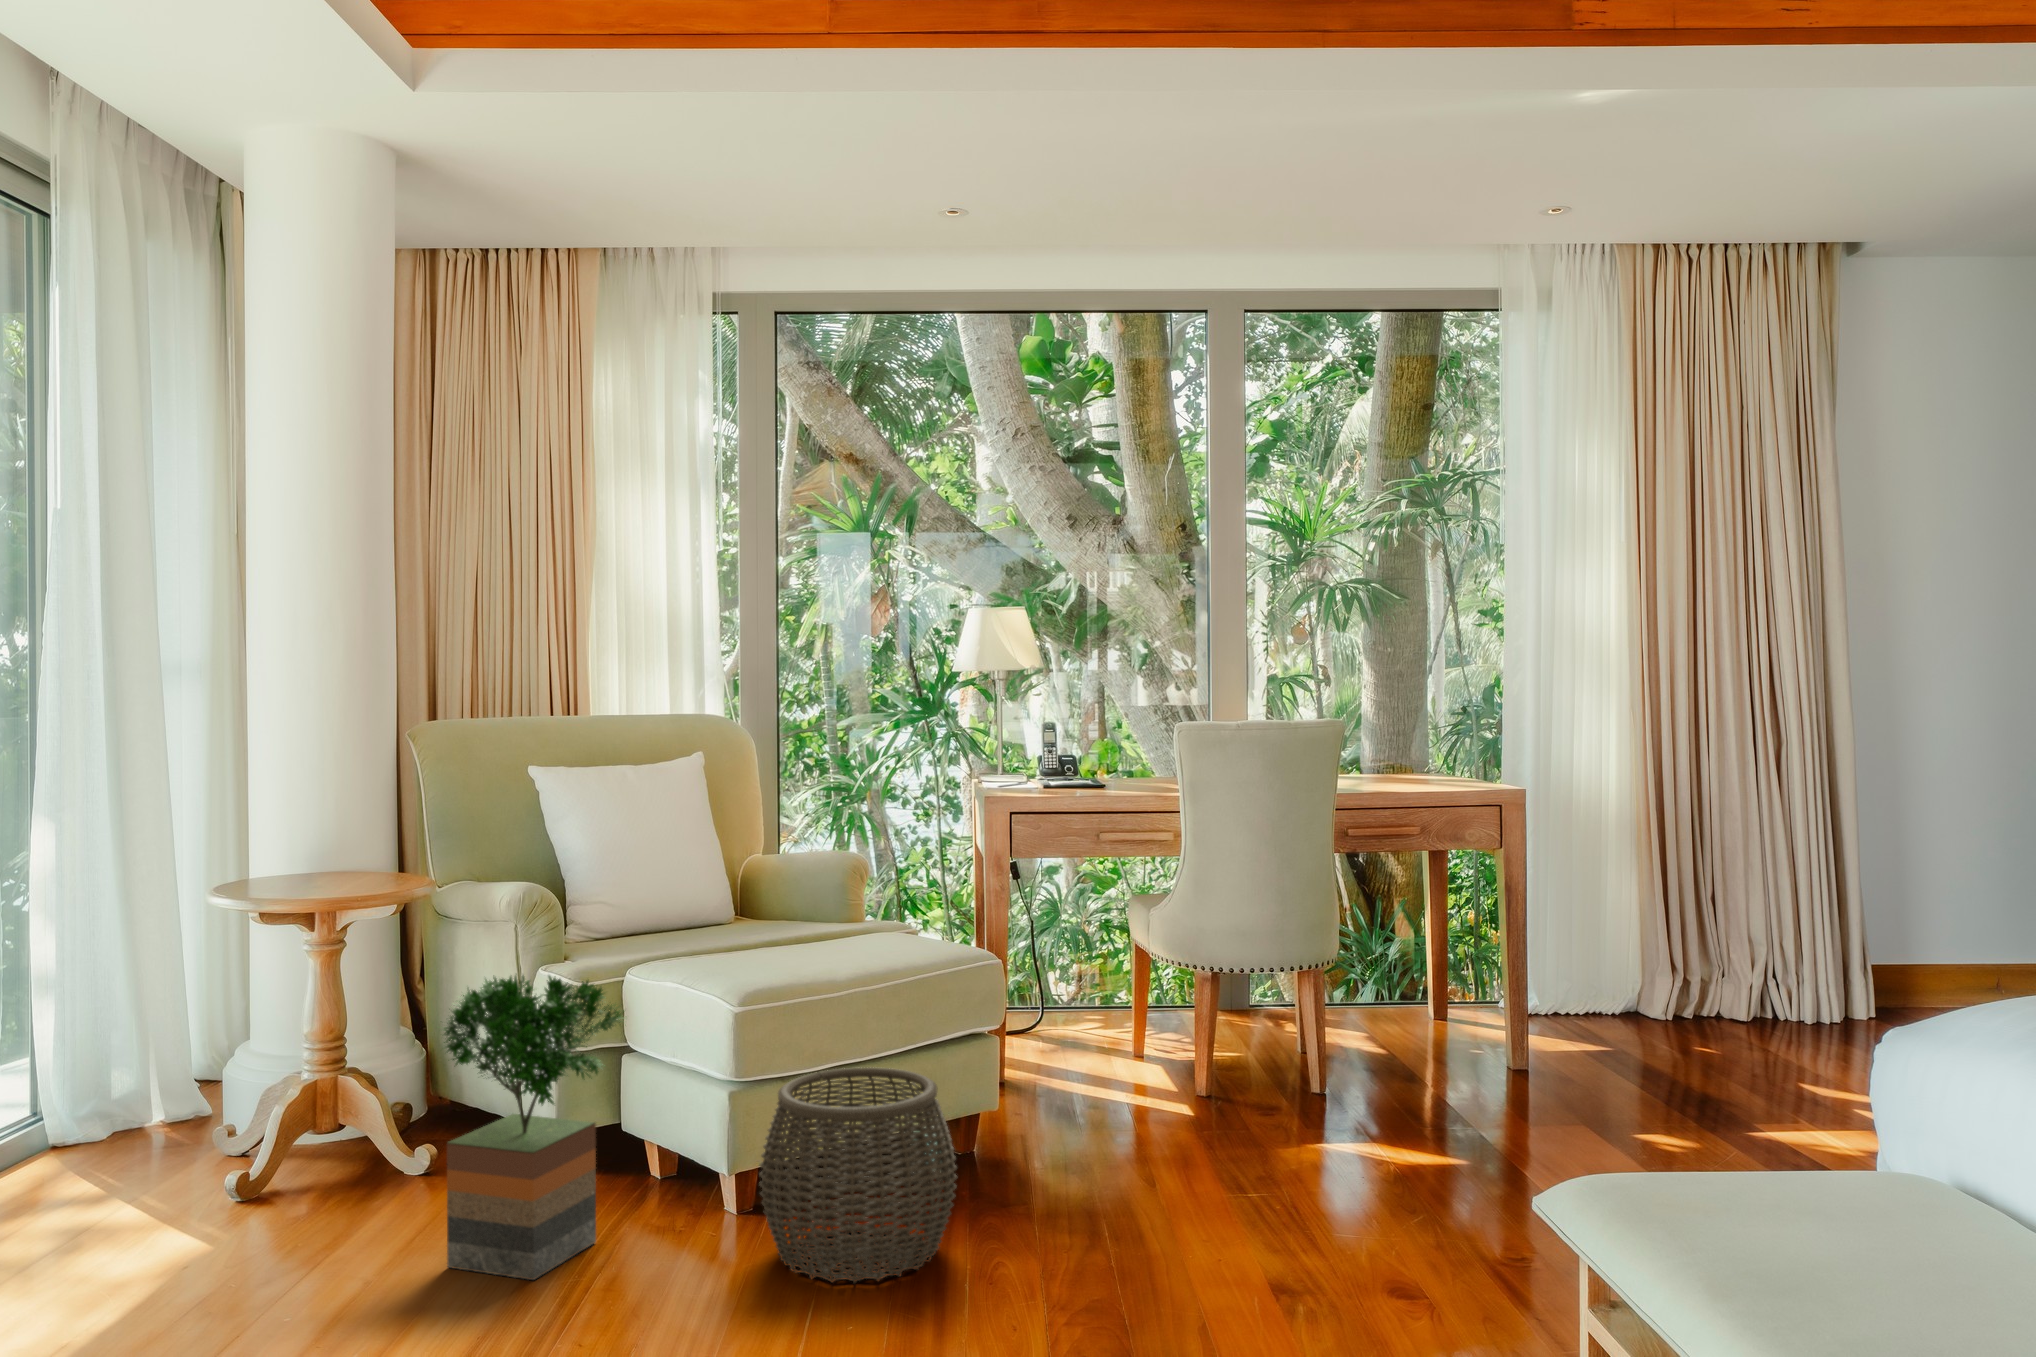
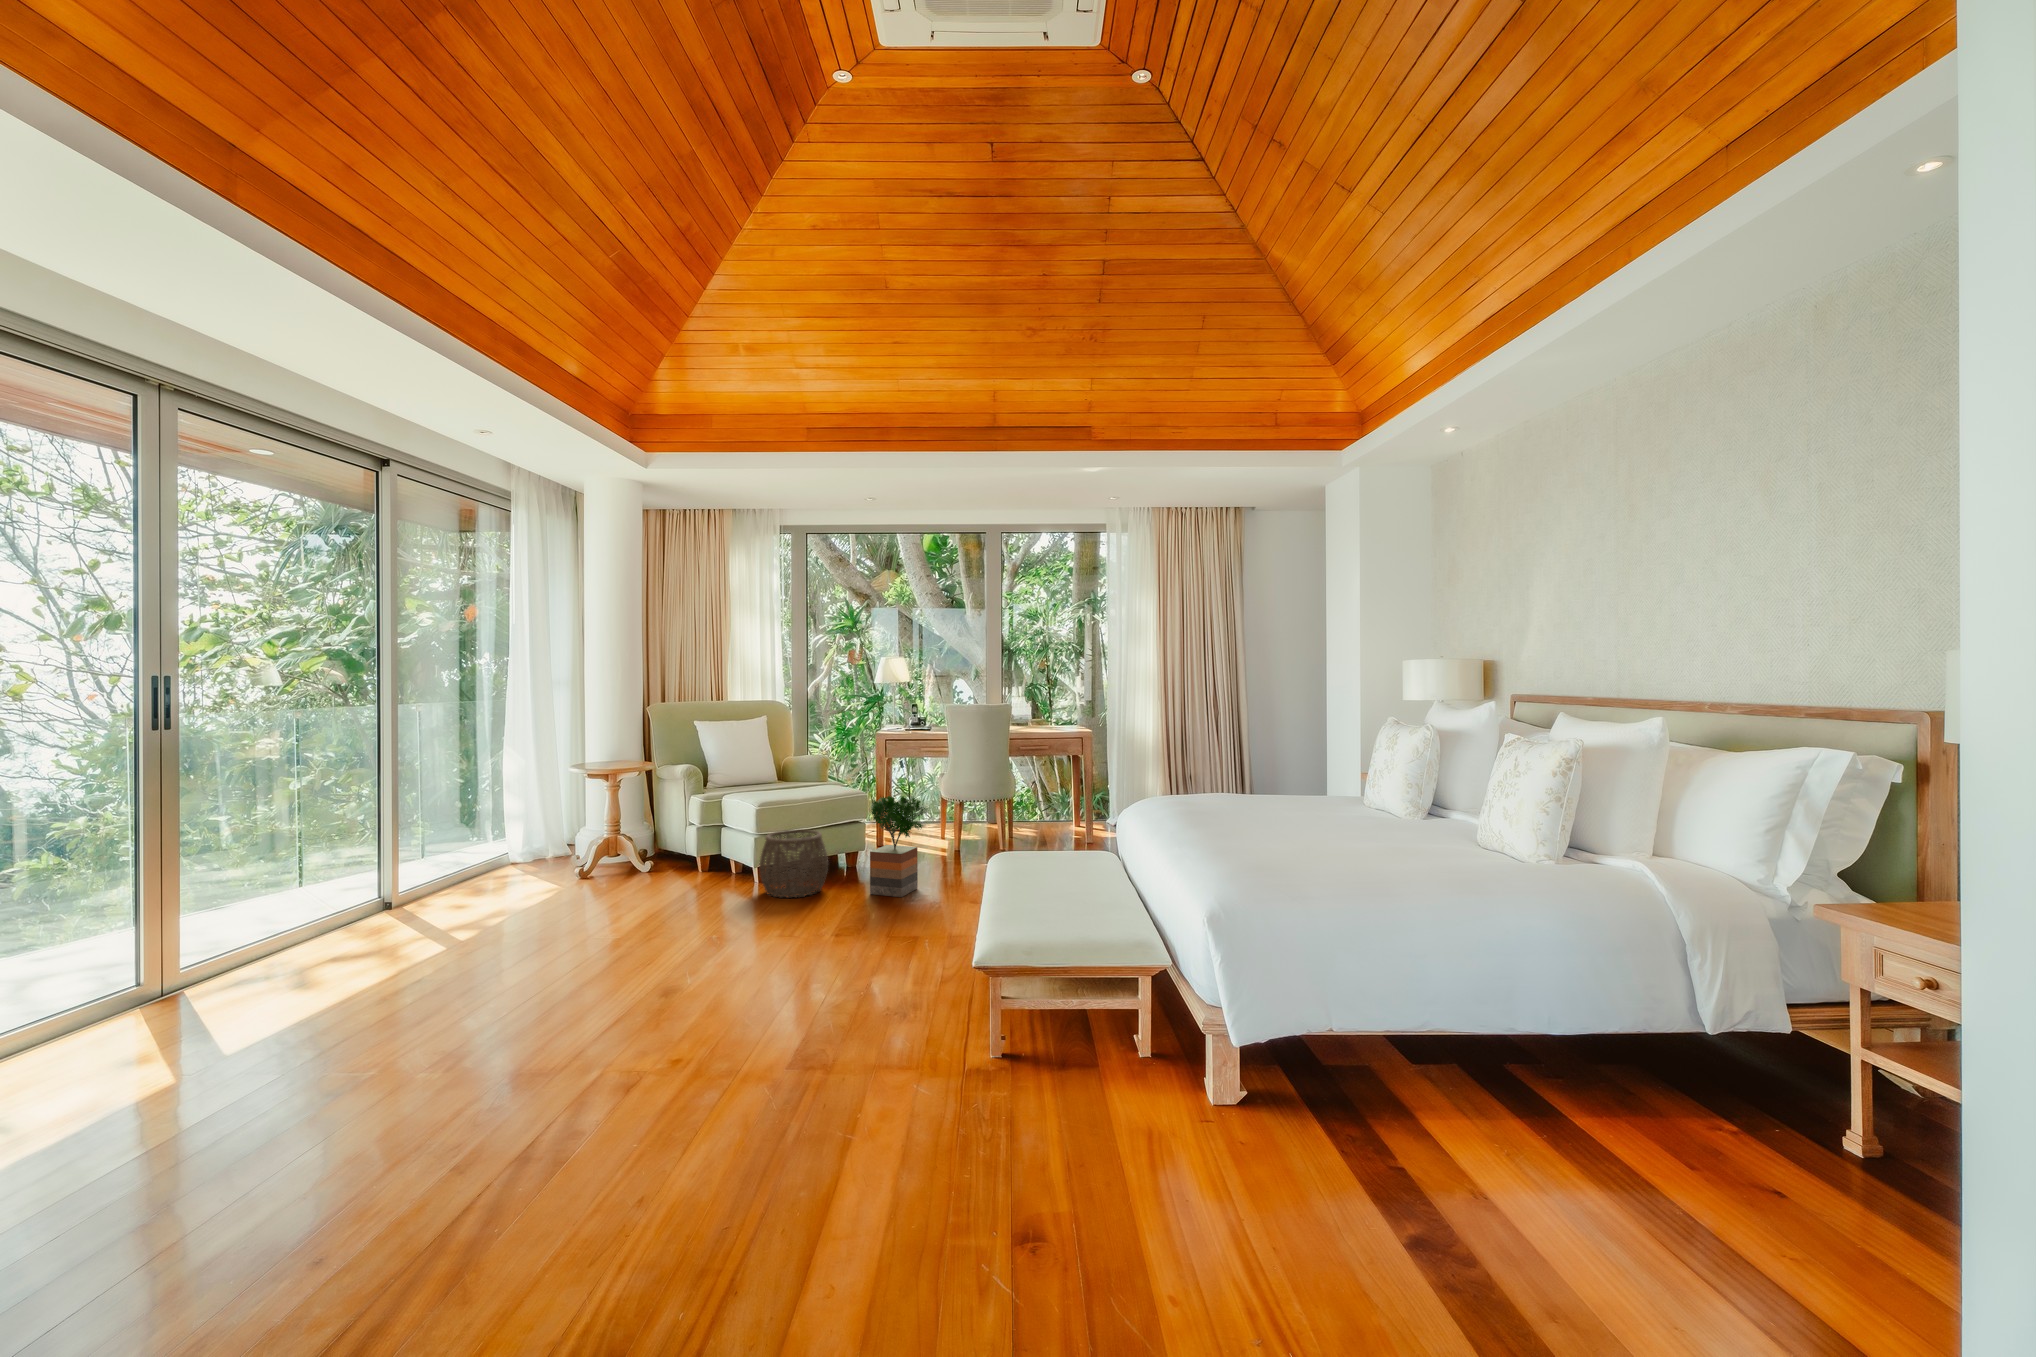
potted tree: present [442,976,624,1280] -> present [870,796,928,897]

